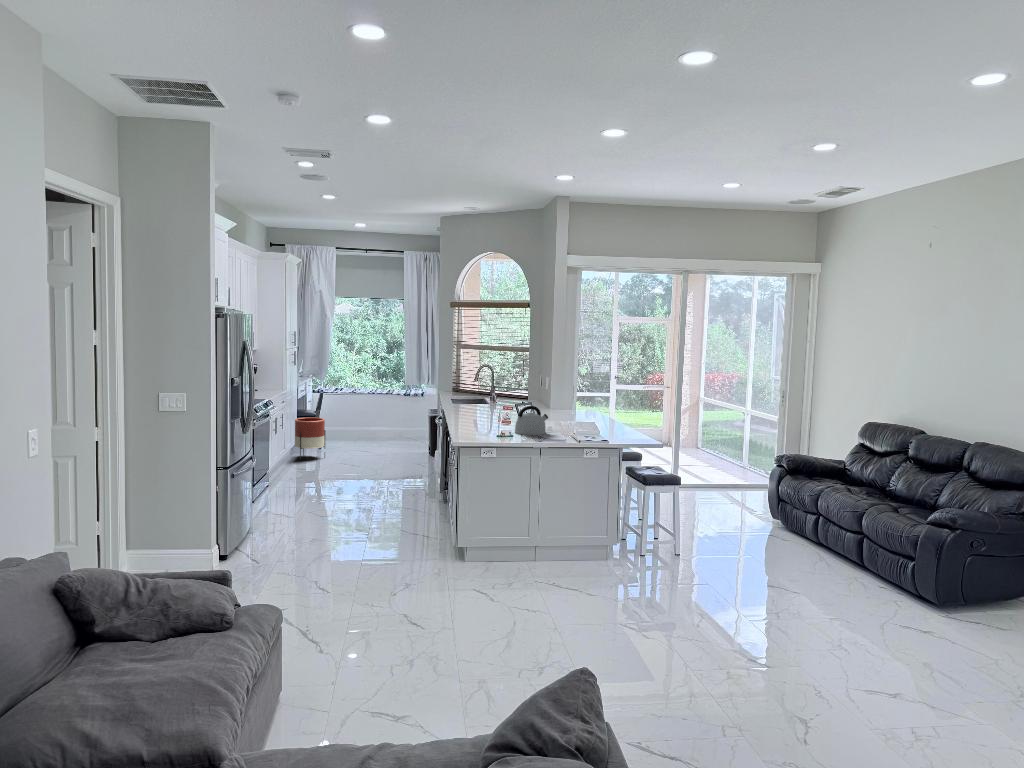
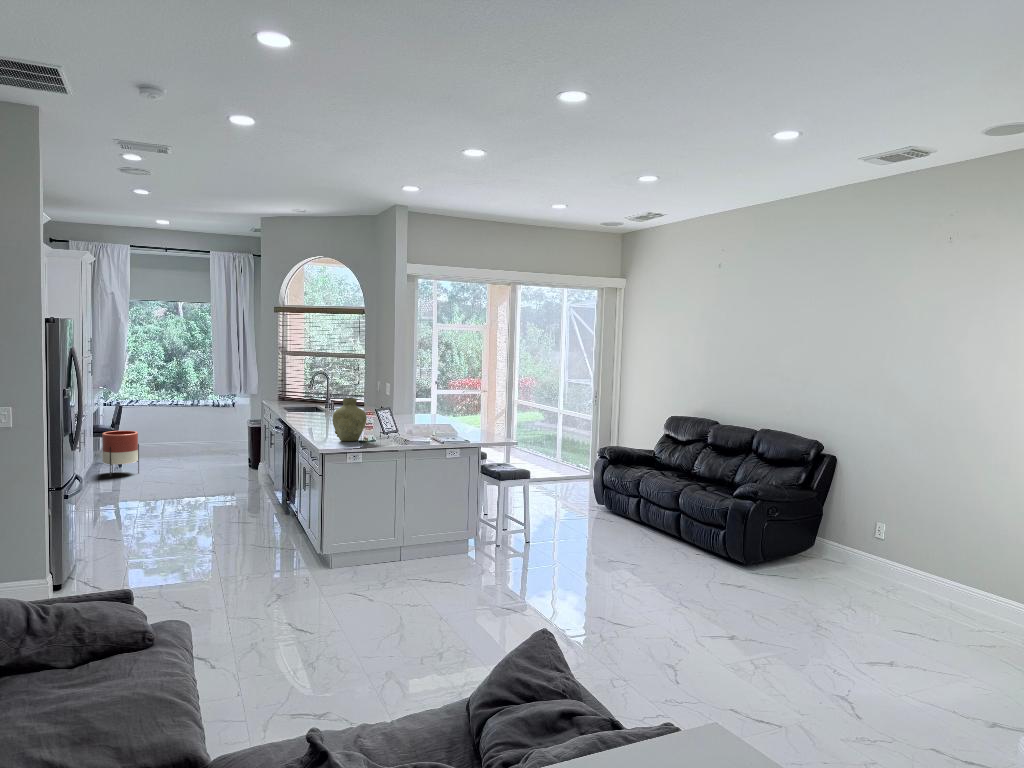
vase: none [470,392,504,436] -> present [332,398,367,441]
kettle: present [515,406,548,435] -> none [374,410,407,438]

